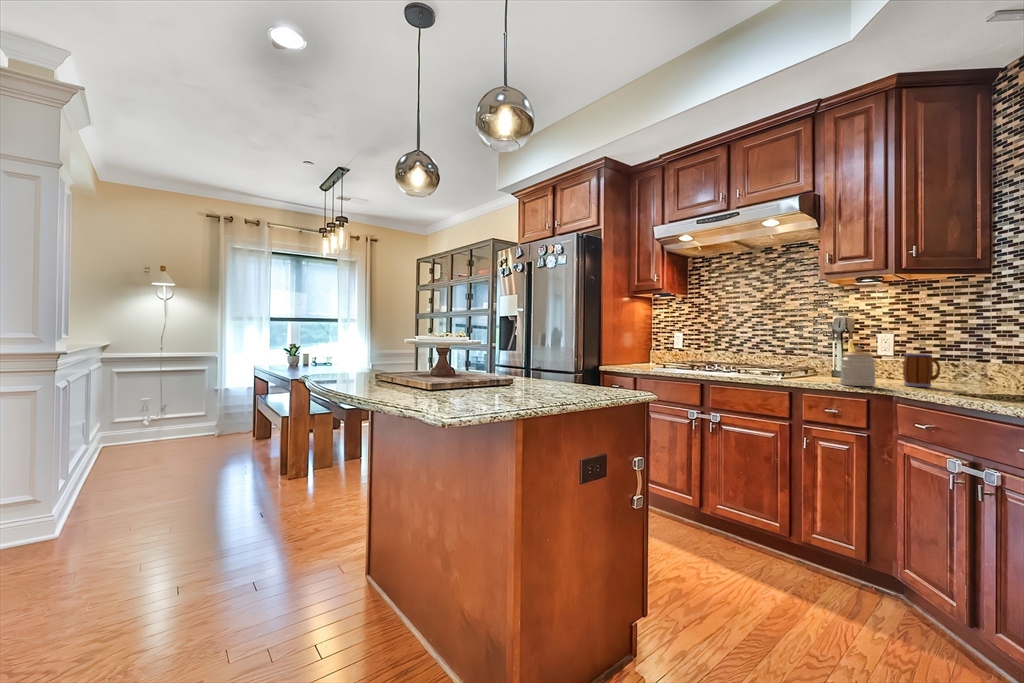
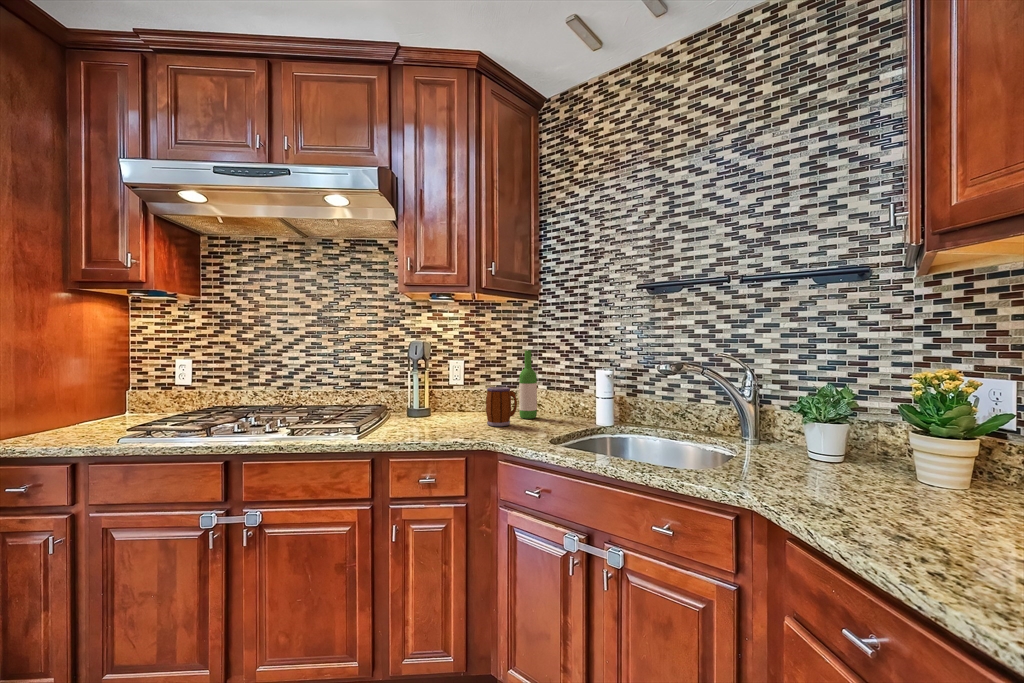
wine bottle: none [954,323,978,388] -> present [519,351,537,419]
jar: present [840,347,876,386] -> none [435,387,473,441]

